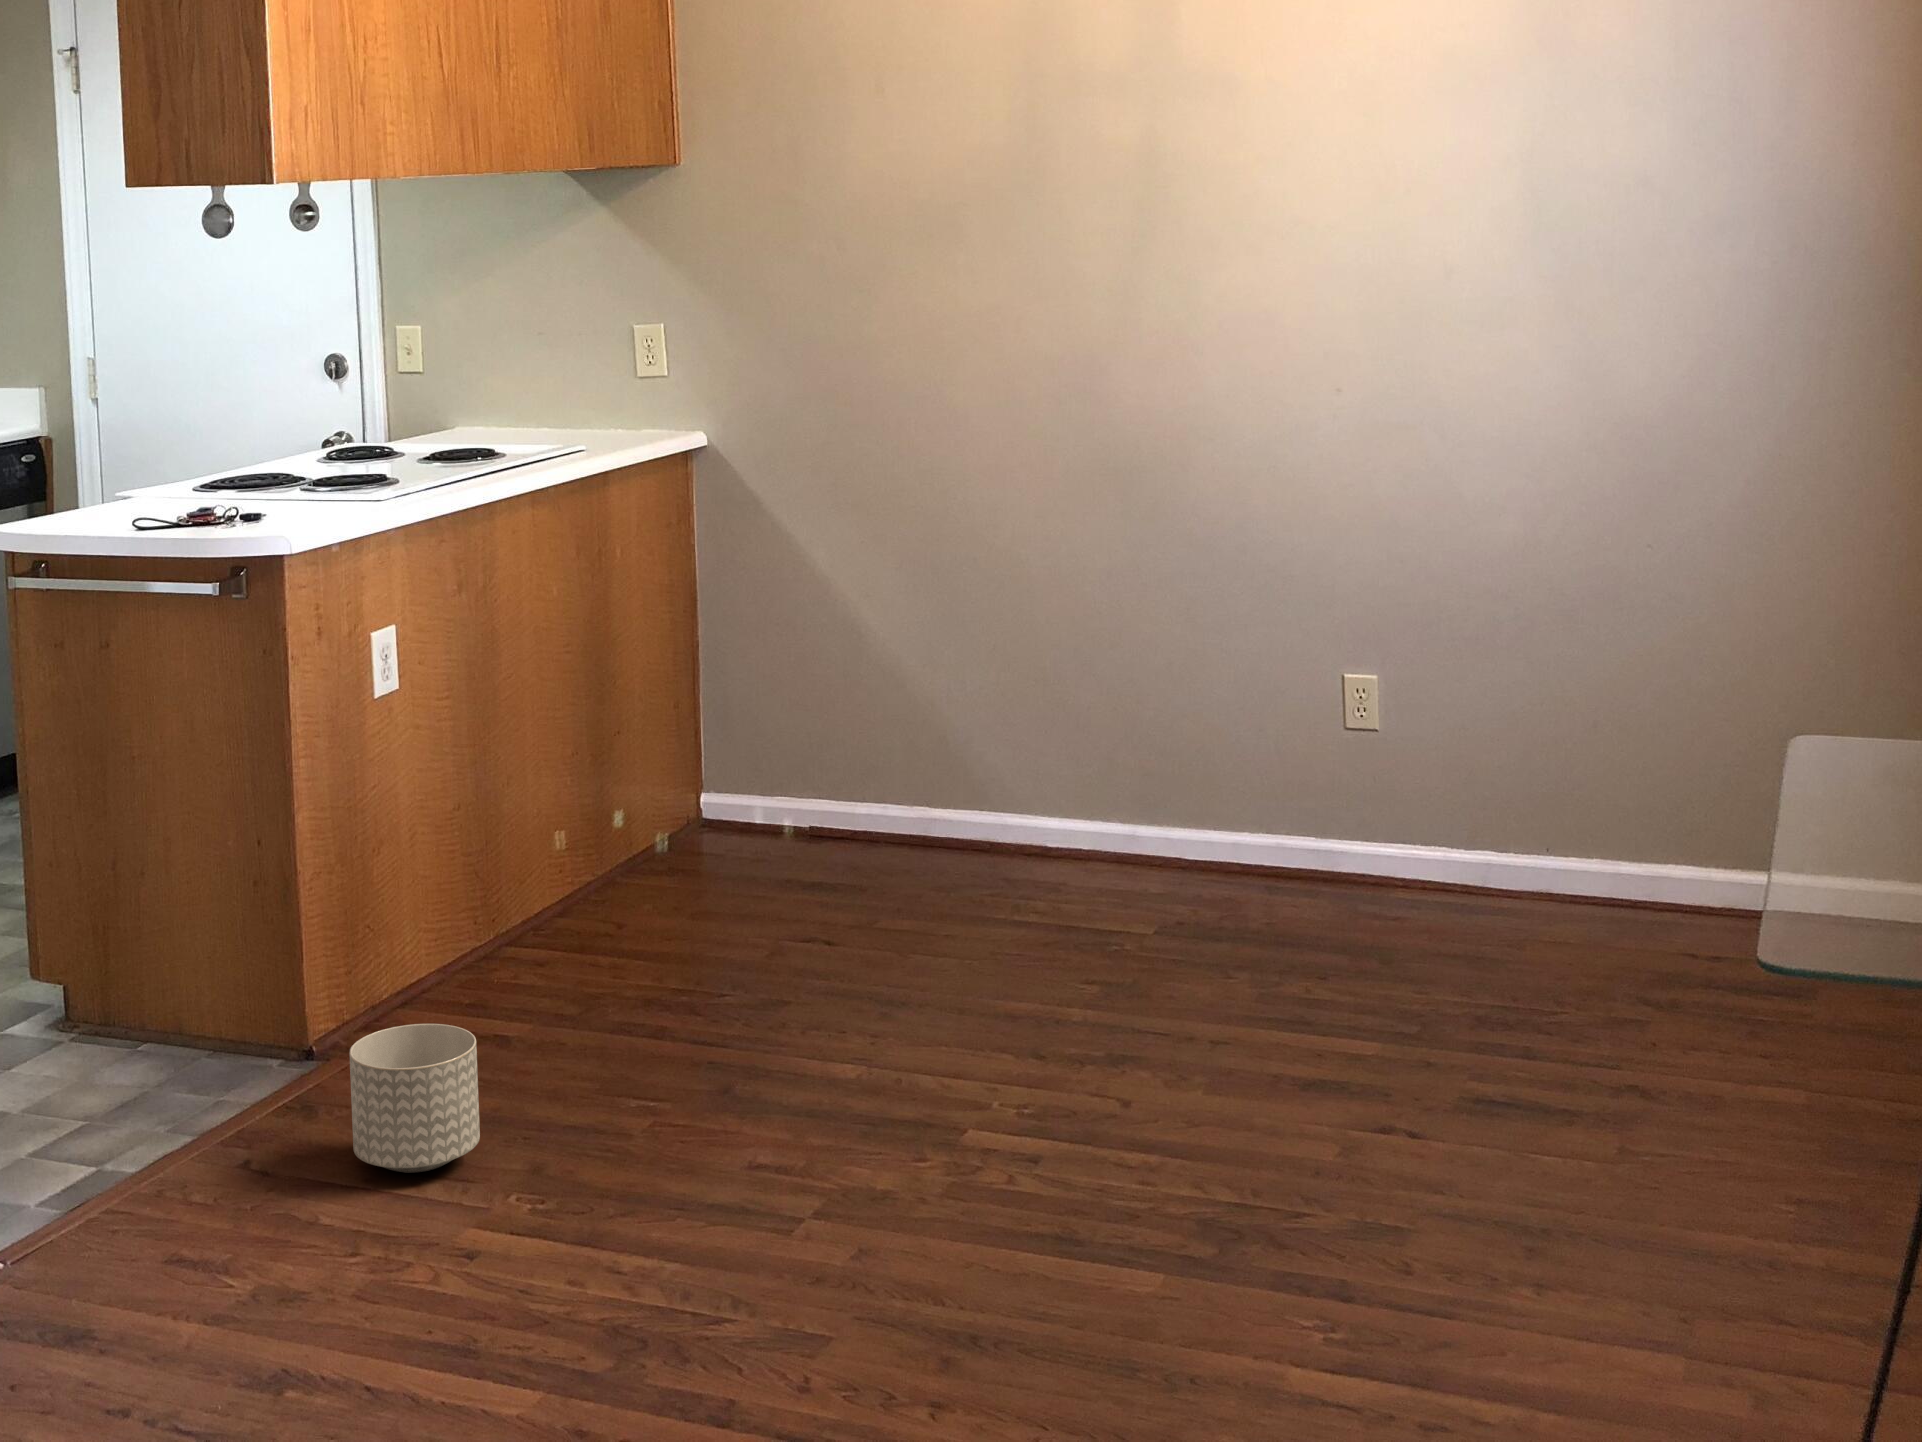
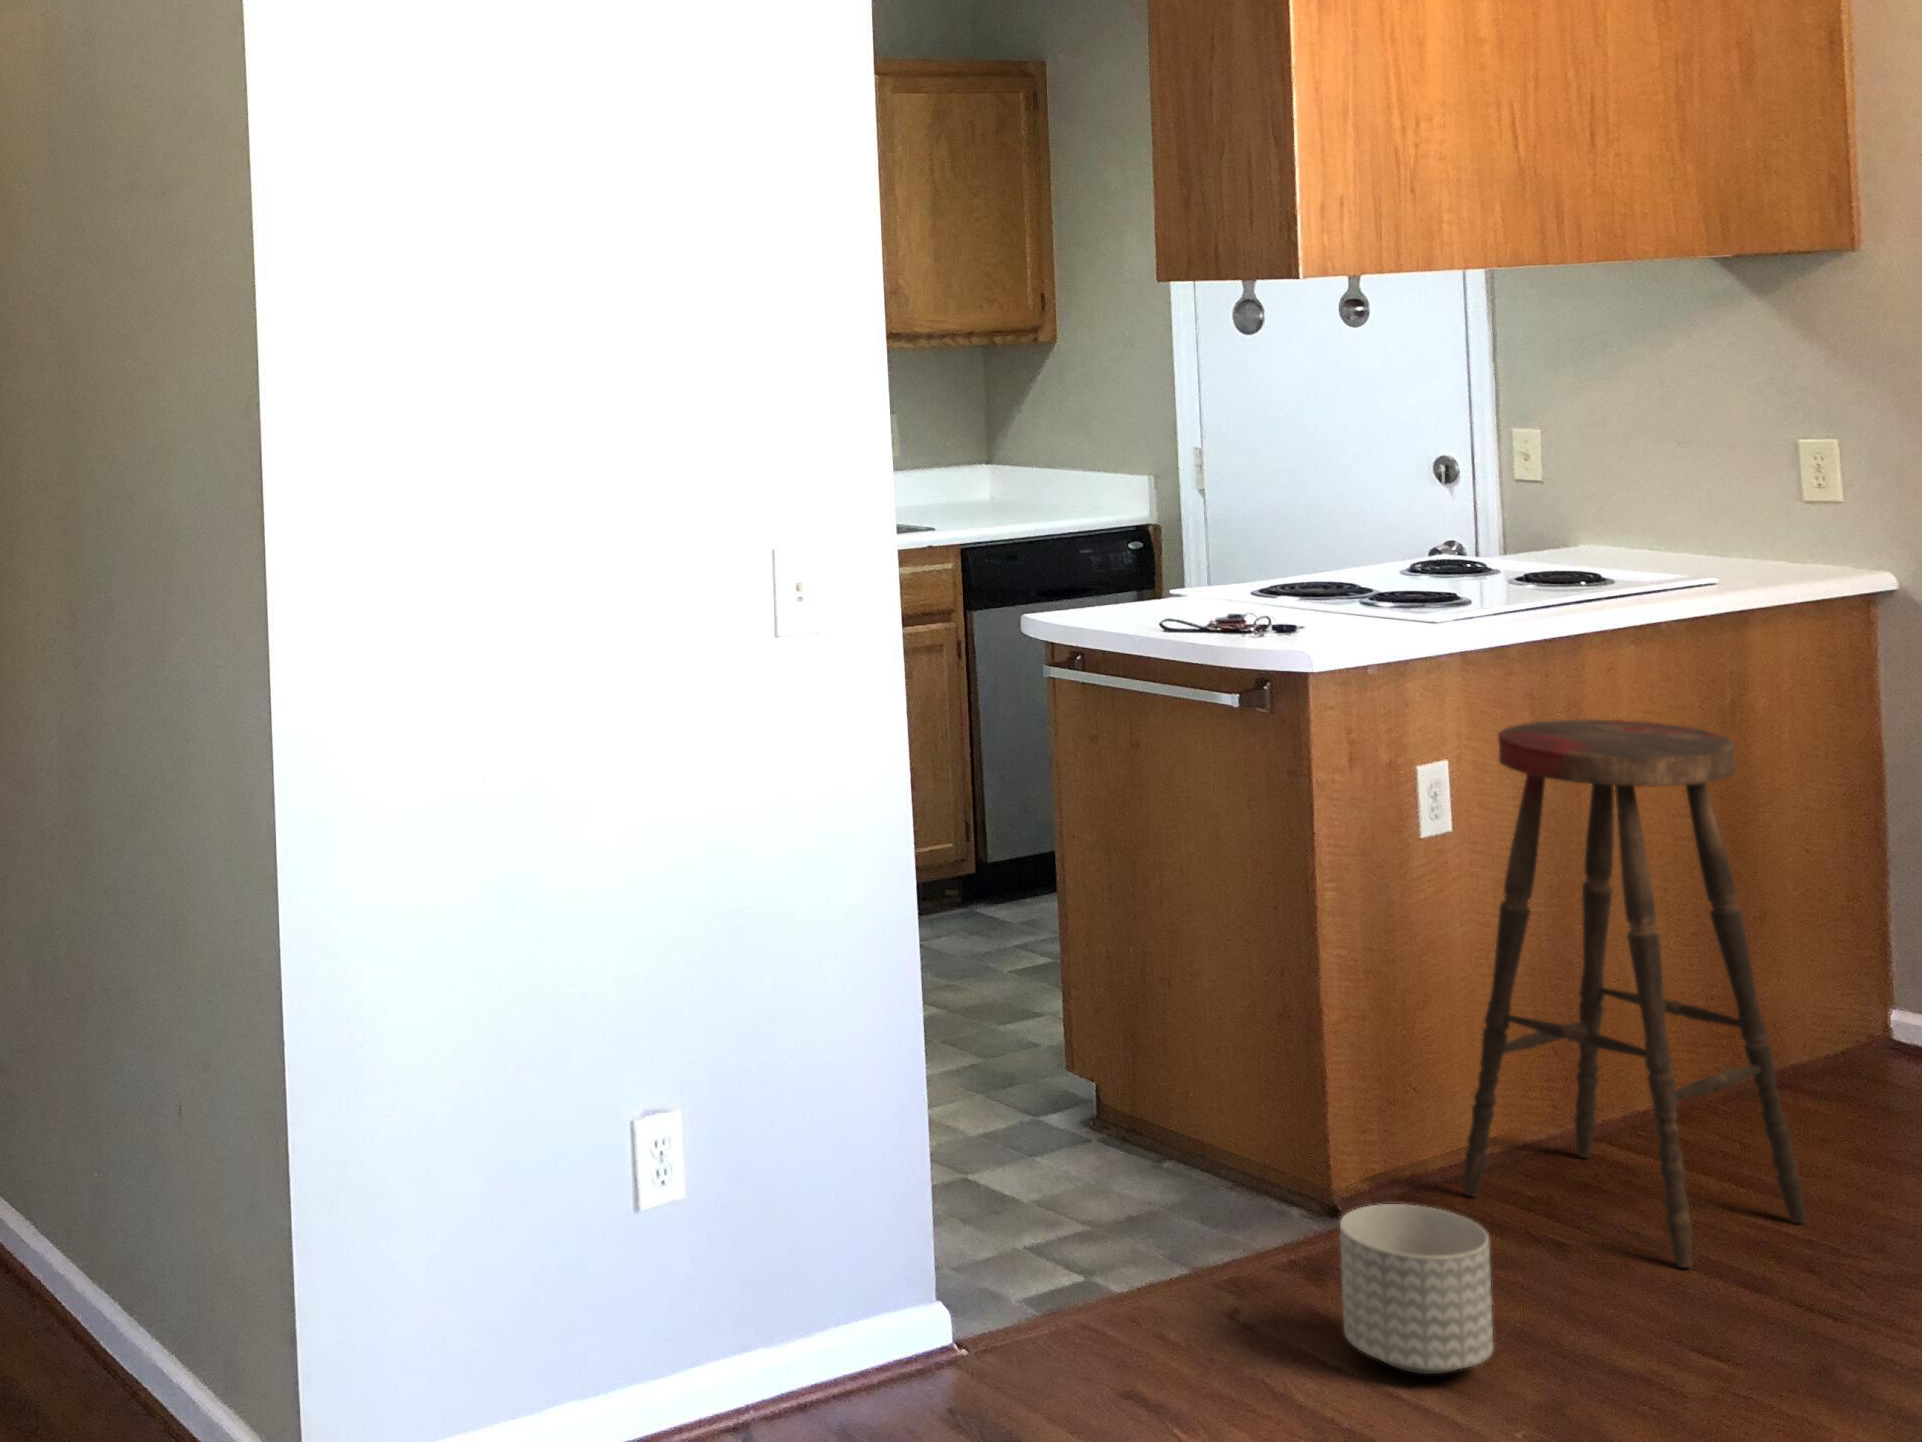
bar stool: none [415,574,679,1034] -> present [1463,719,1806,1268]

